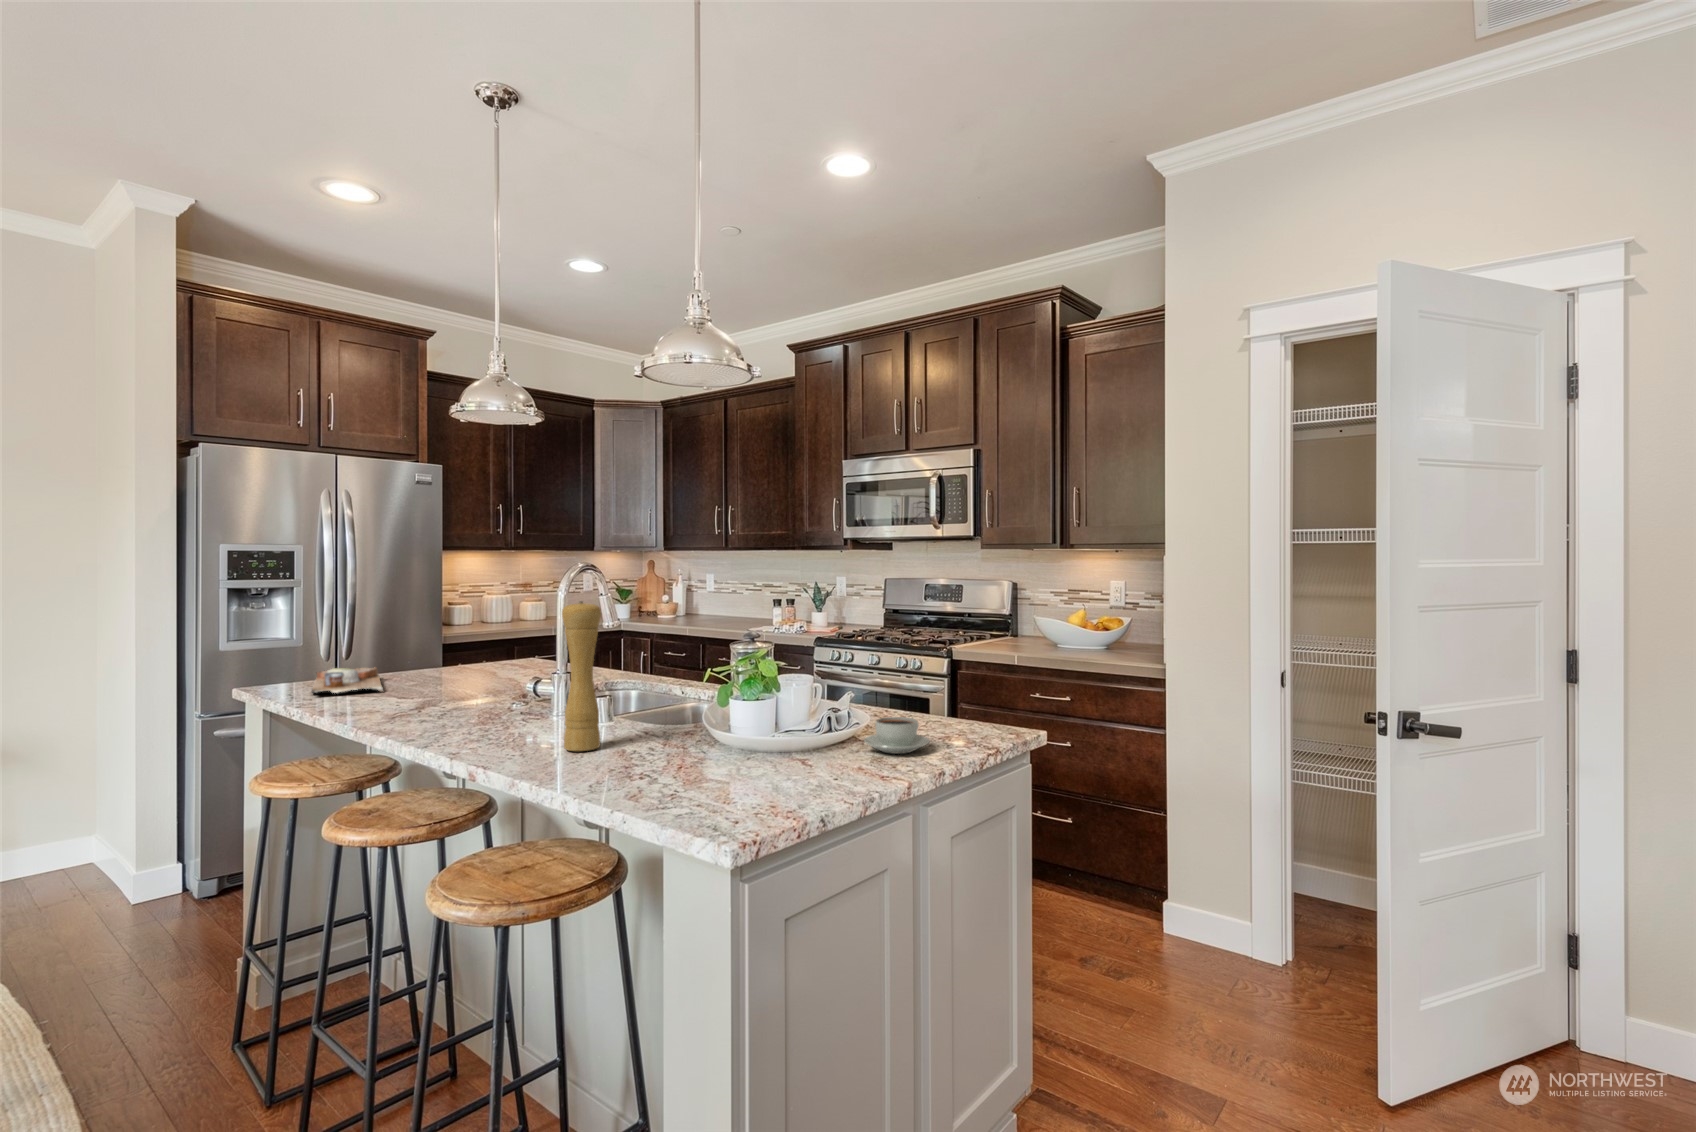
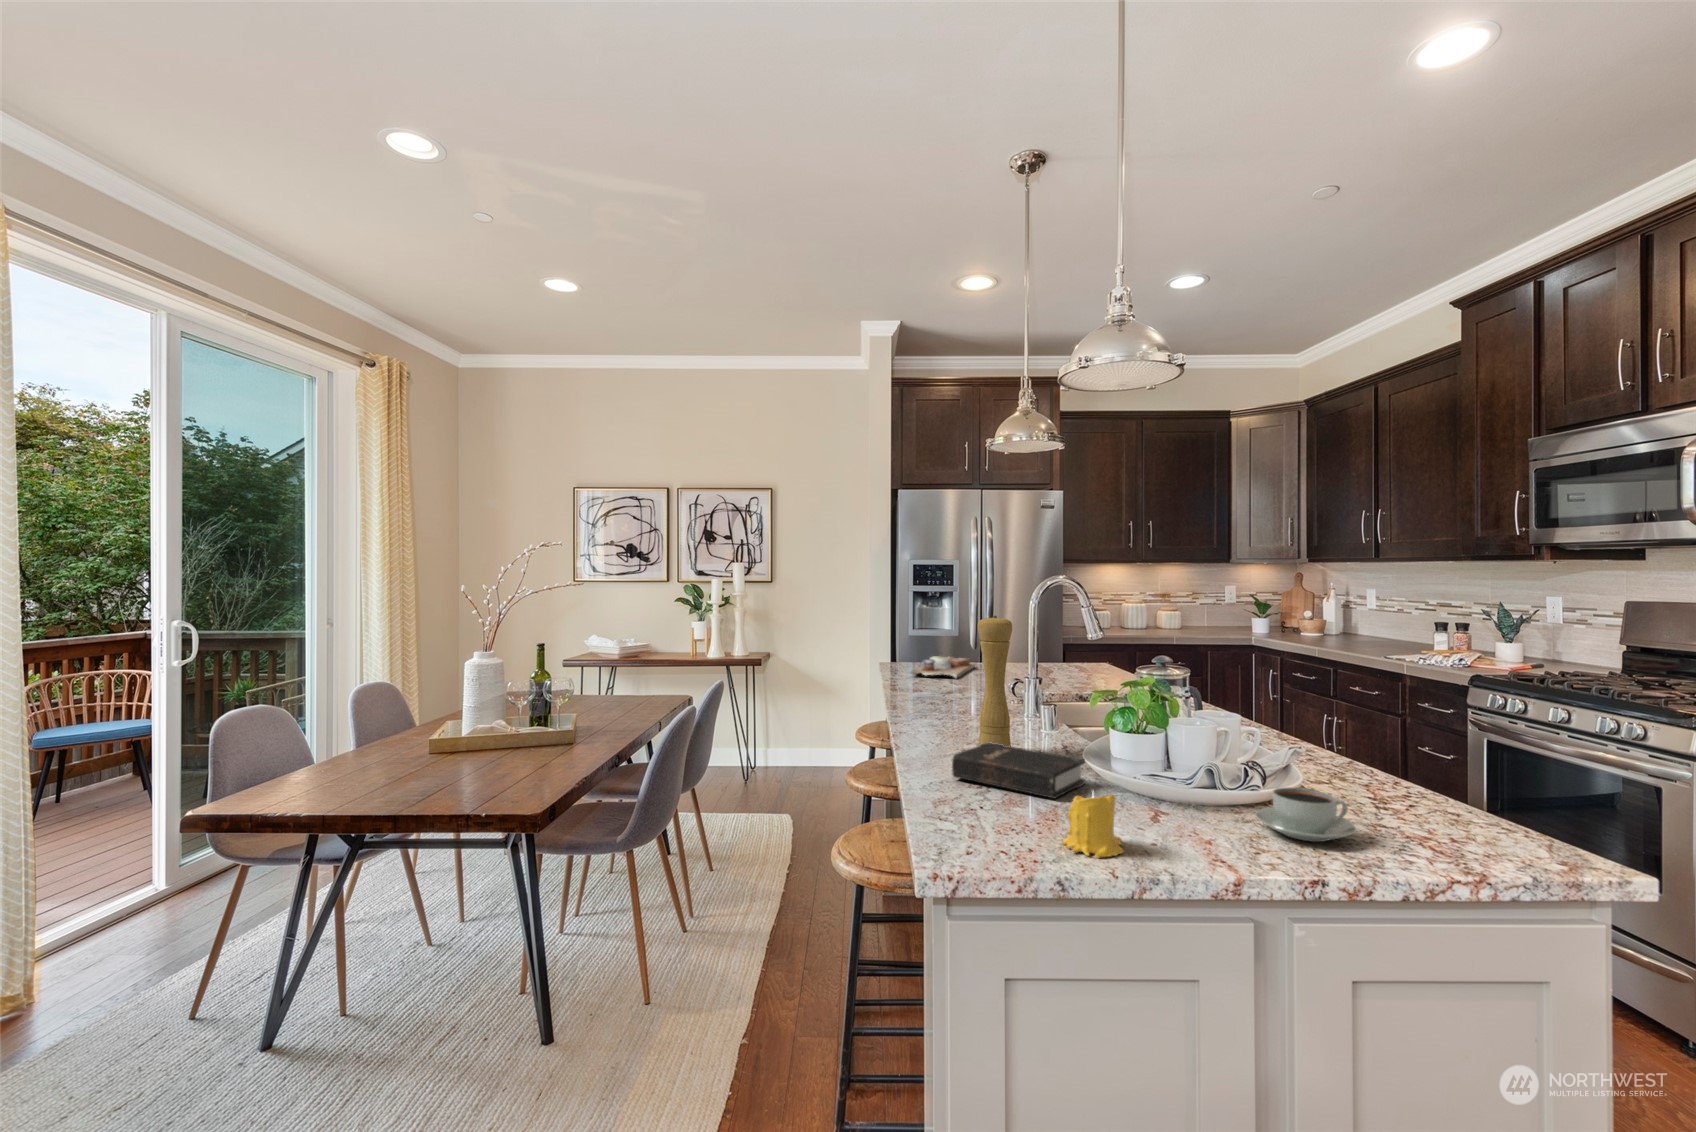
hardback book: none [593,730,711,775] -> present [952,742,1085,798]
candle: none [774,740,827,799] -> present [1062,793,1123,857]

